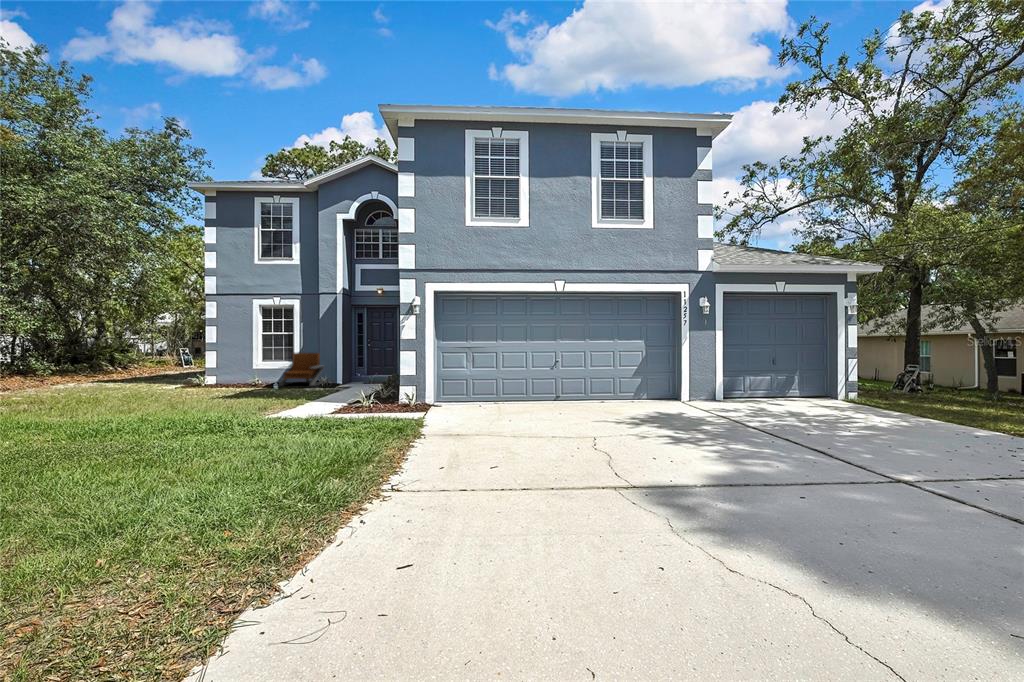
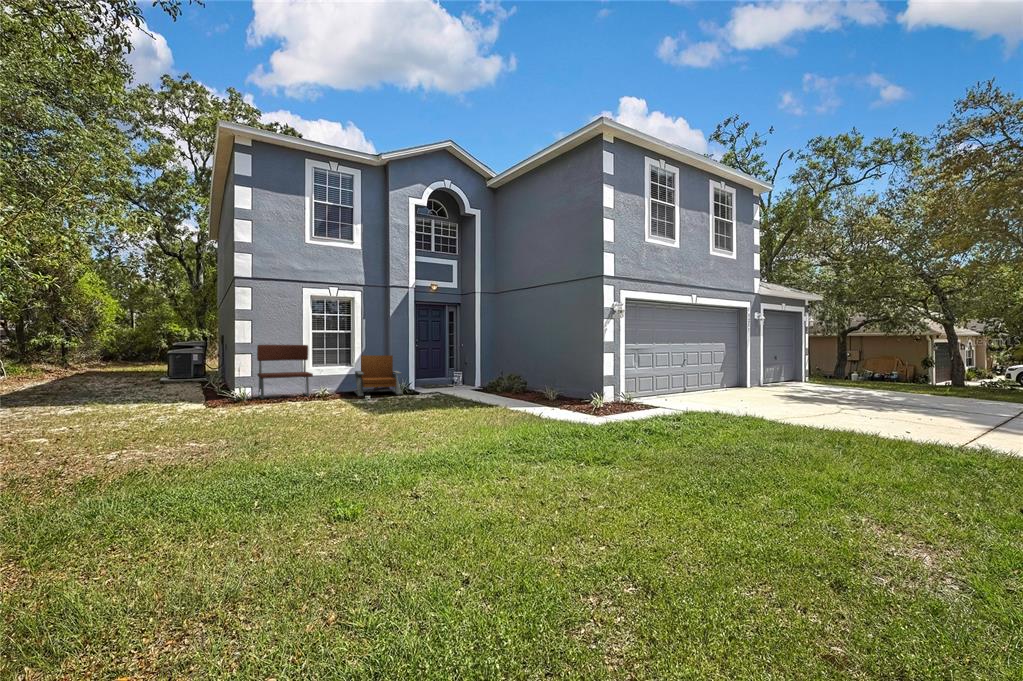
bench: none [209,344,255,385] -> present [257,345,313,399]

